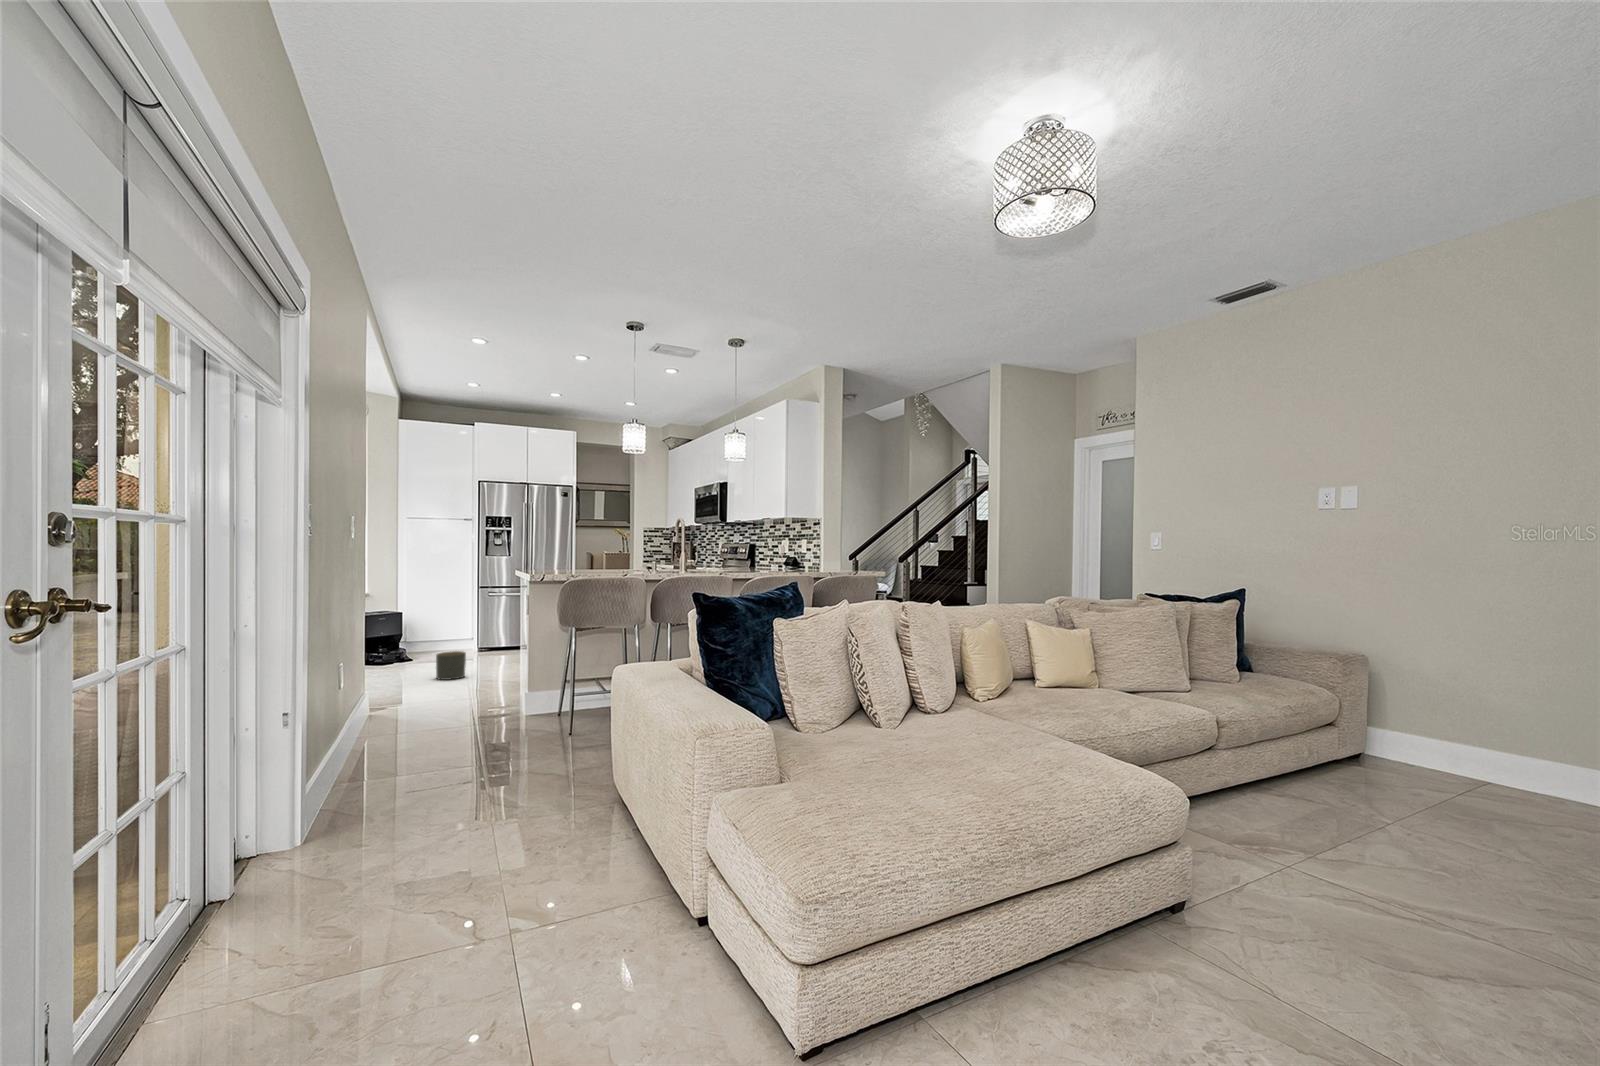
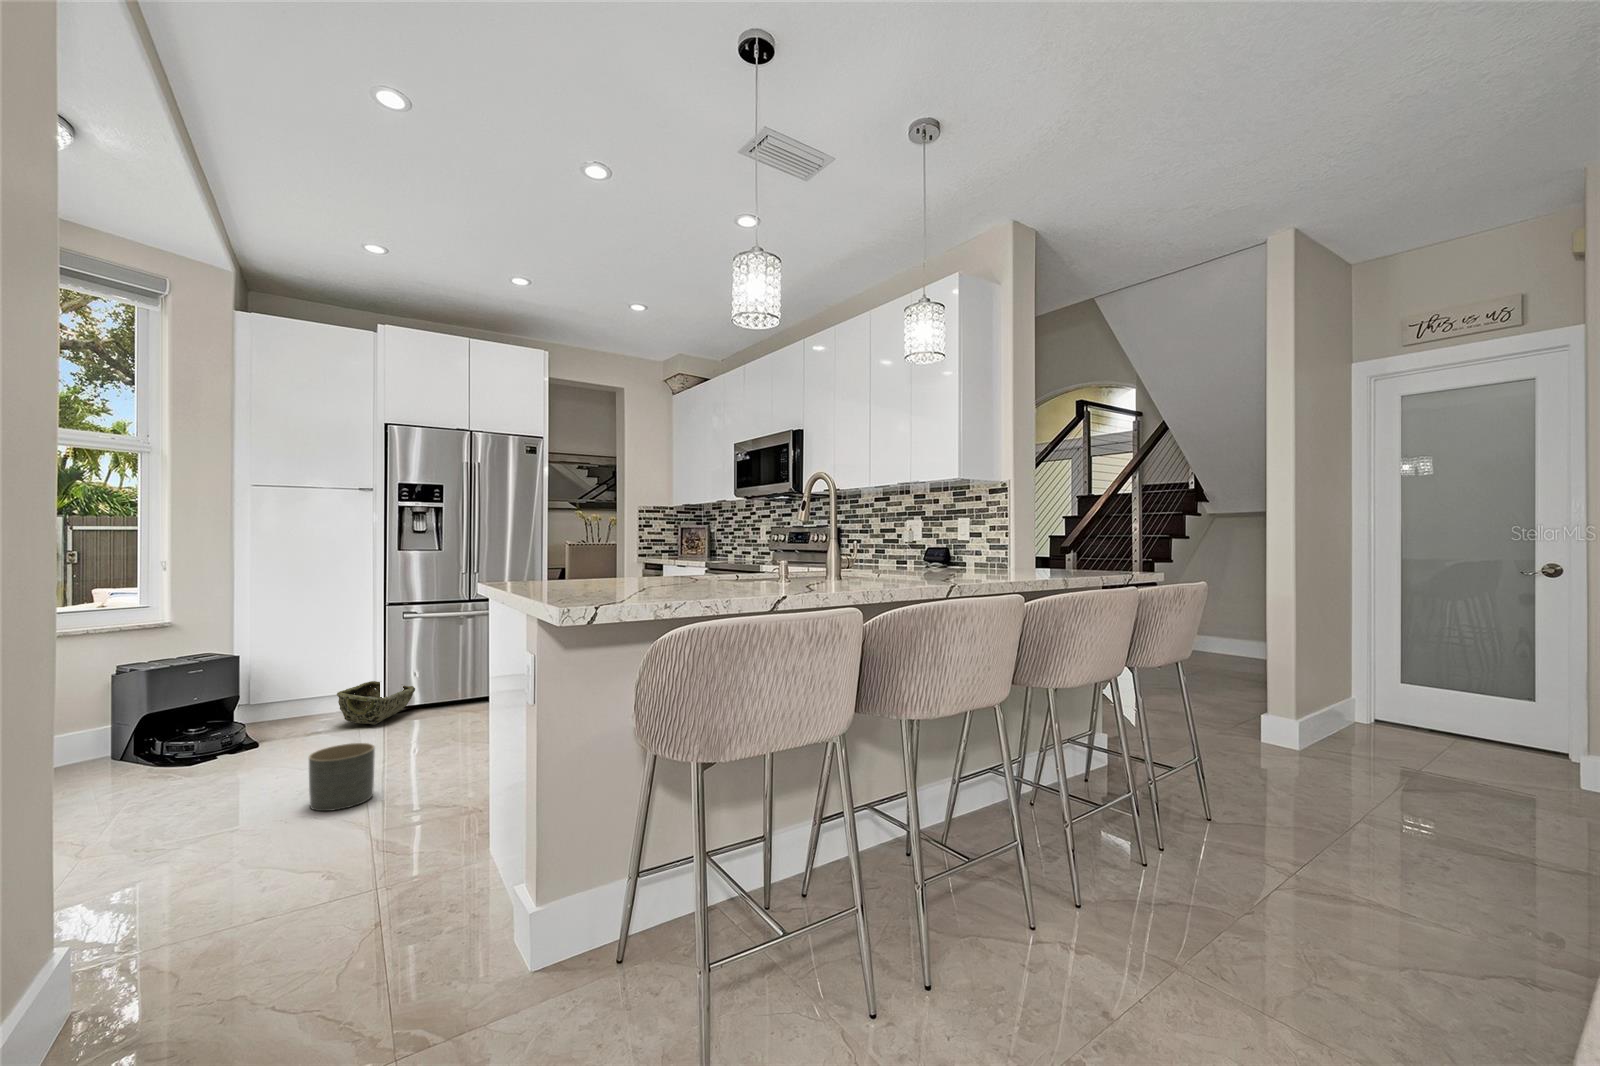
woven basket: none [451,632,494,655] -> present [337,681,415,725]

